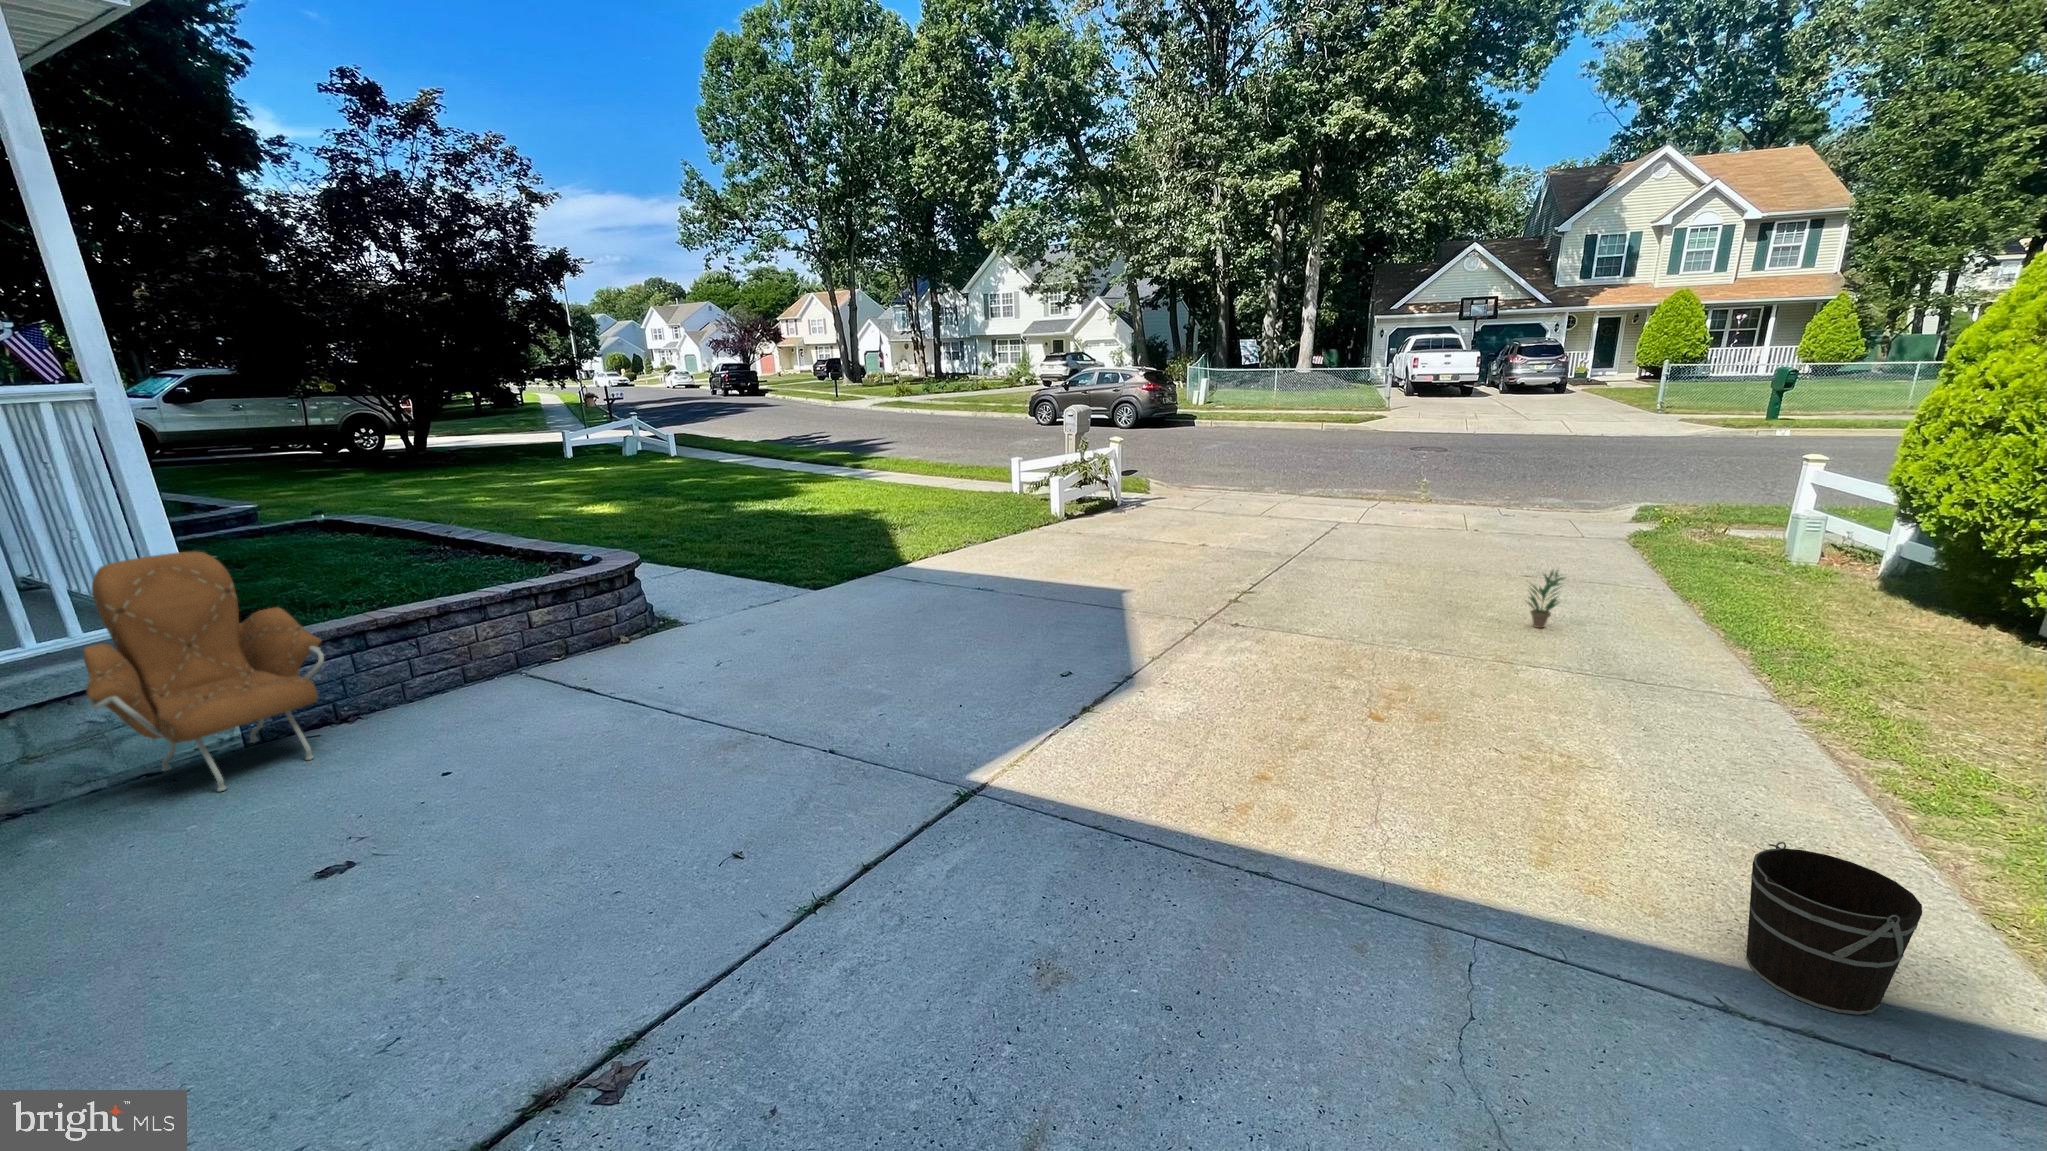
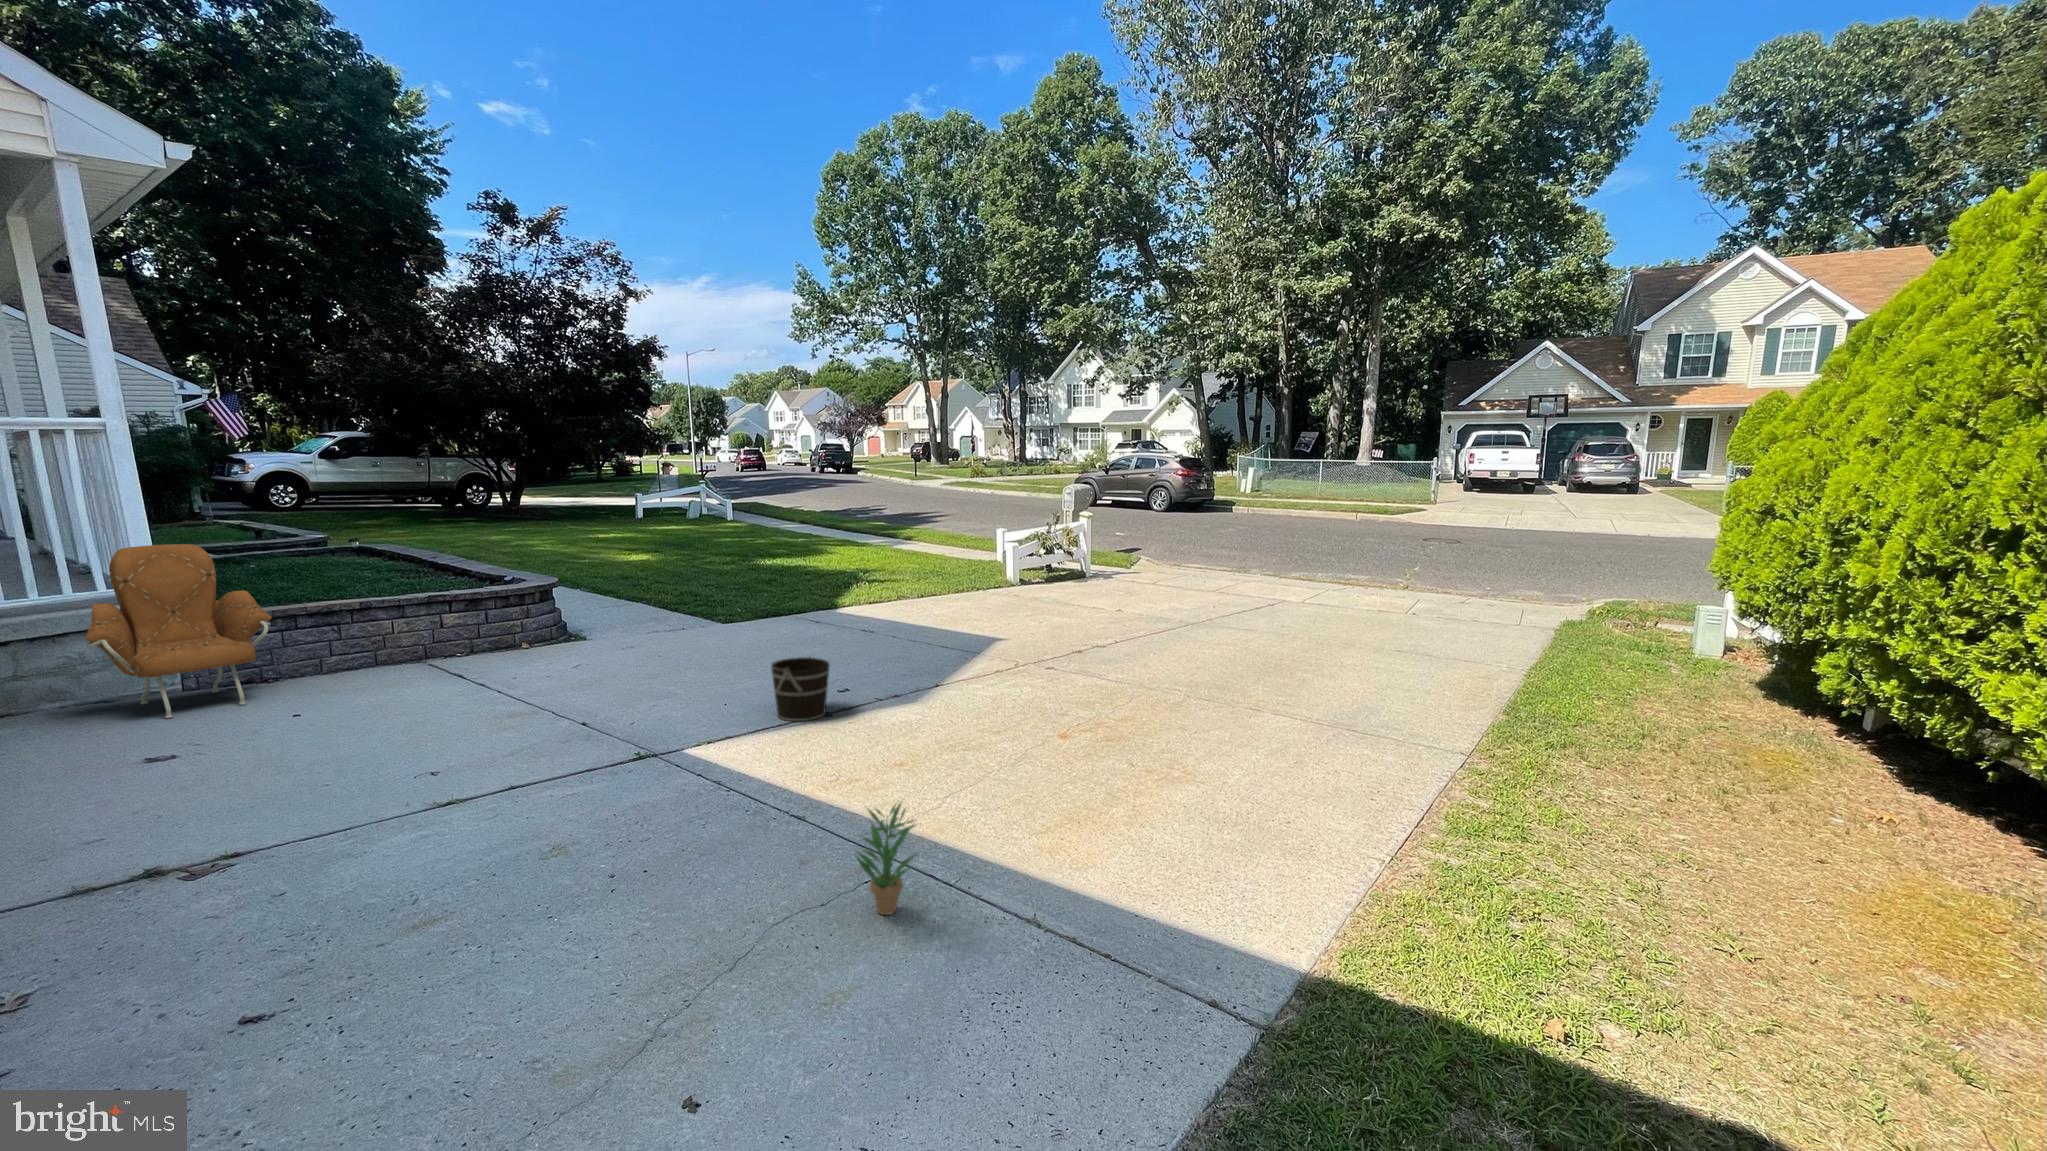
potted plant: present [1528,571,1564,628] -> present [857,801,917,915]
bucket: present [1746,842,1922,1015] -> present [771,656,829,721]

